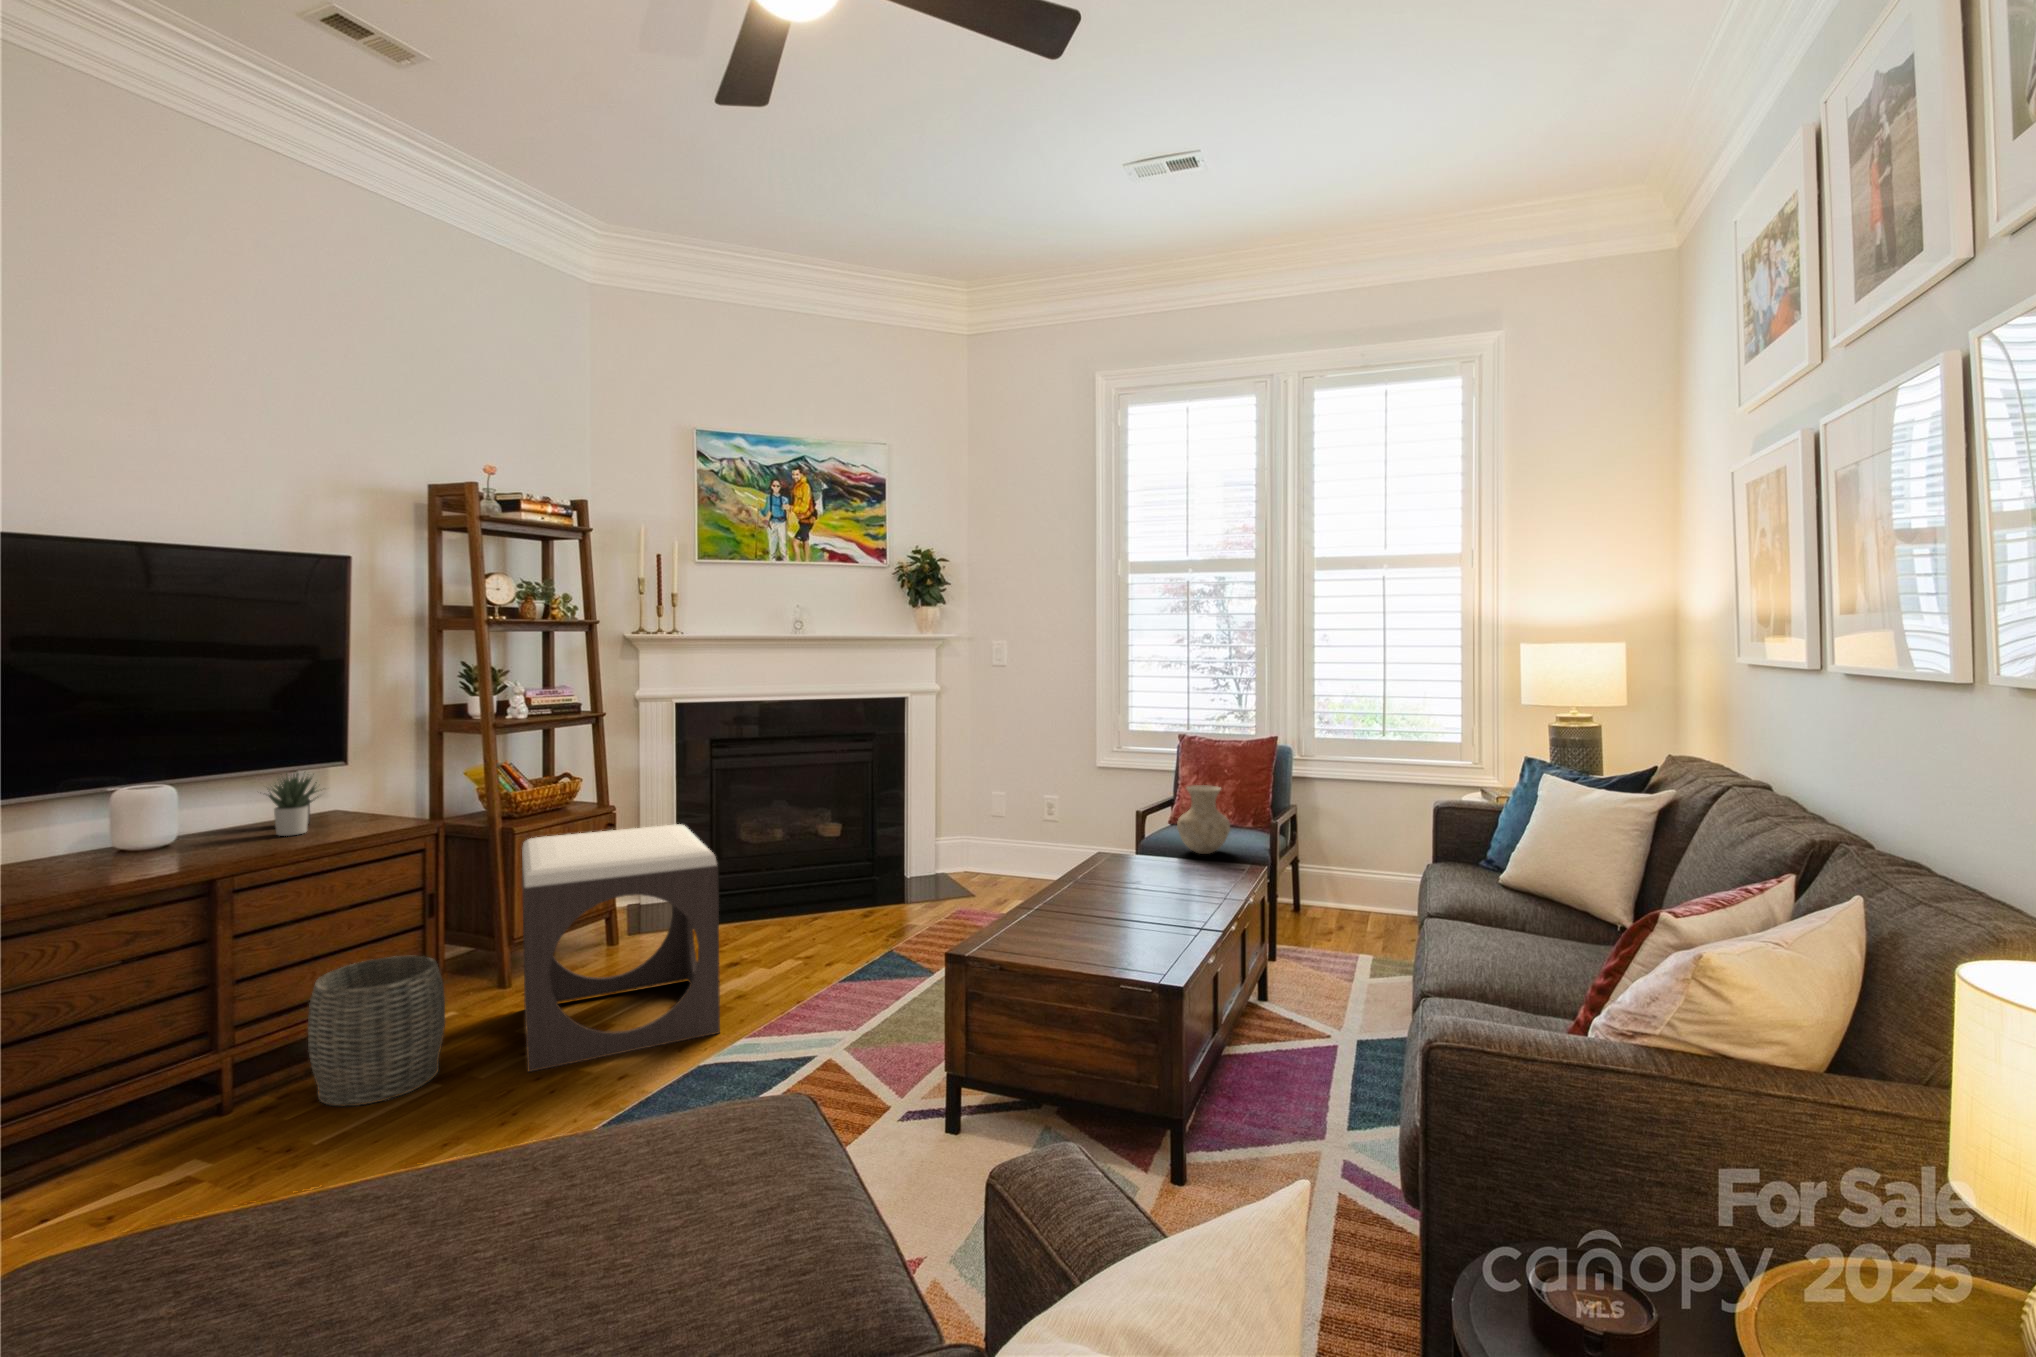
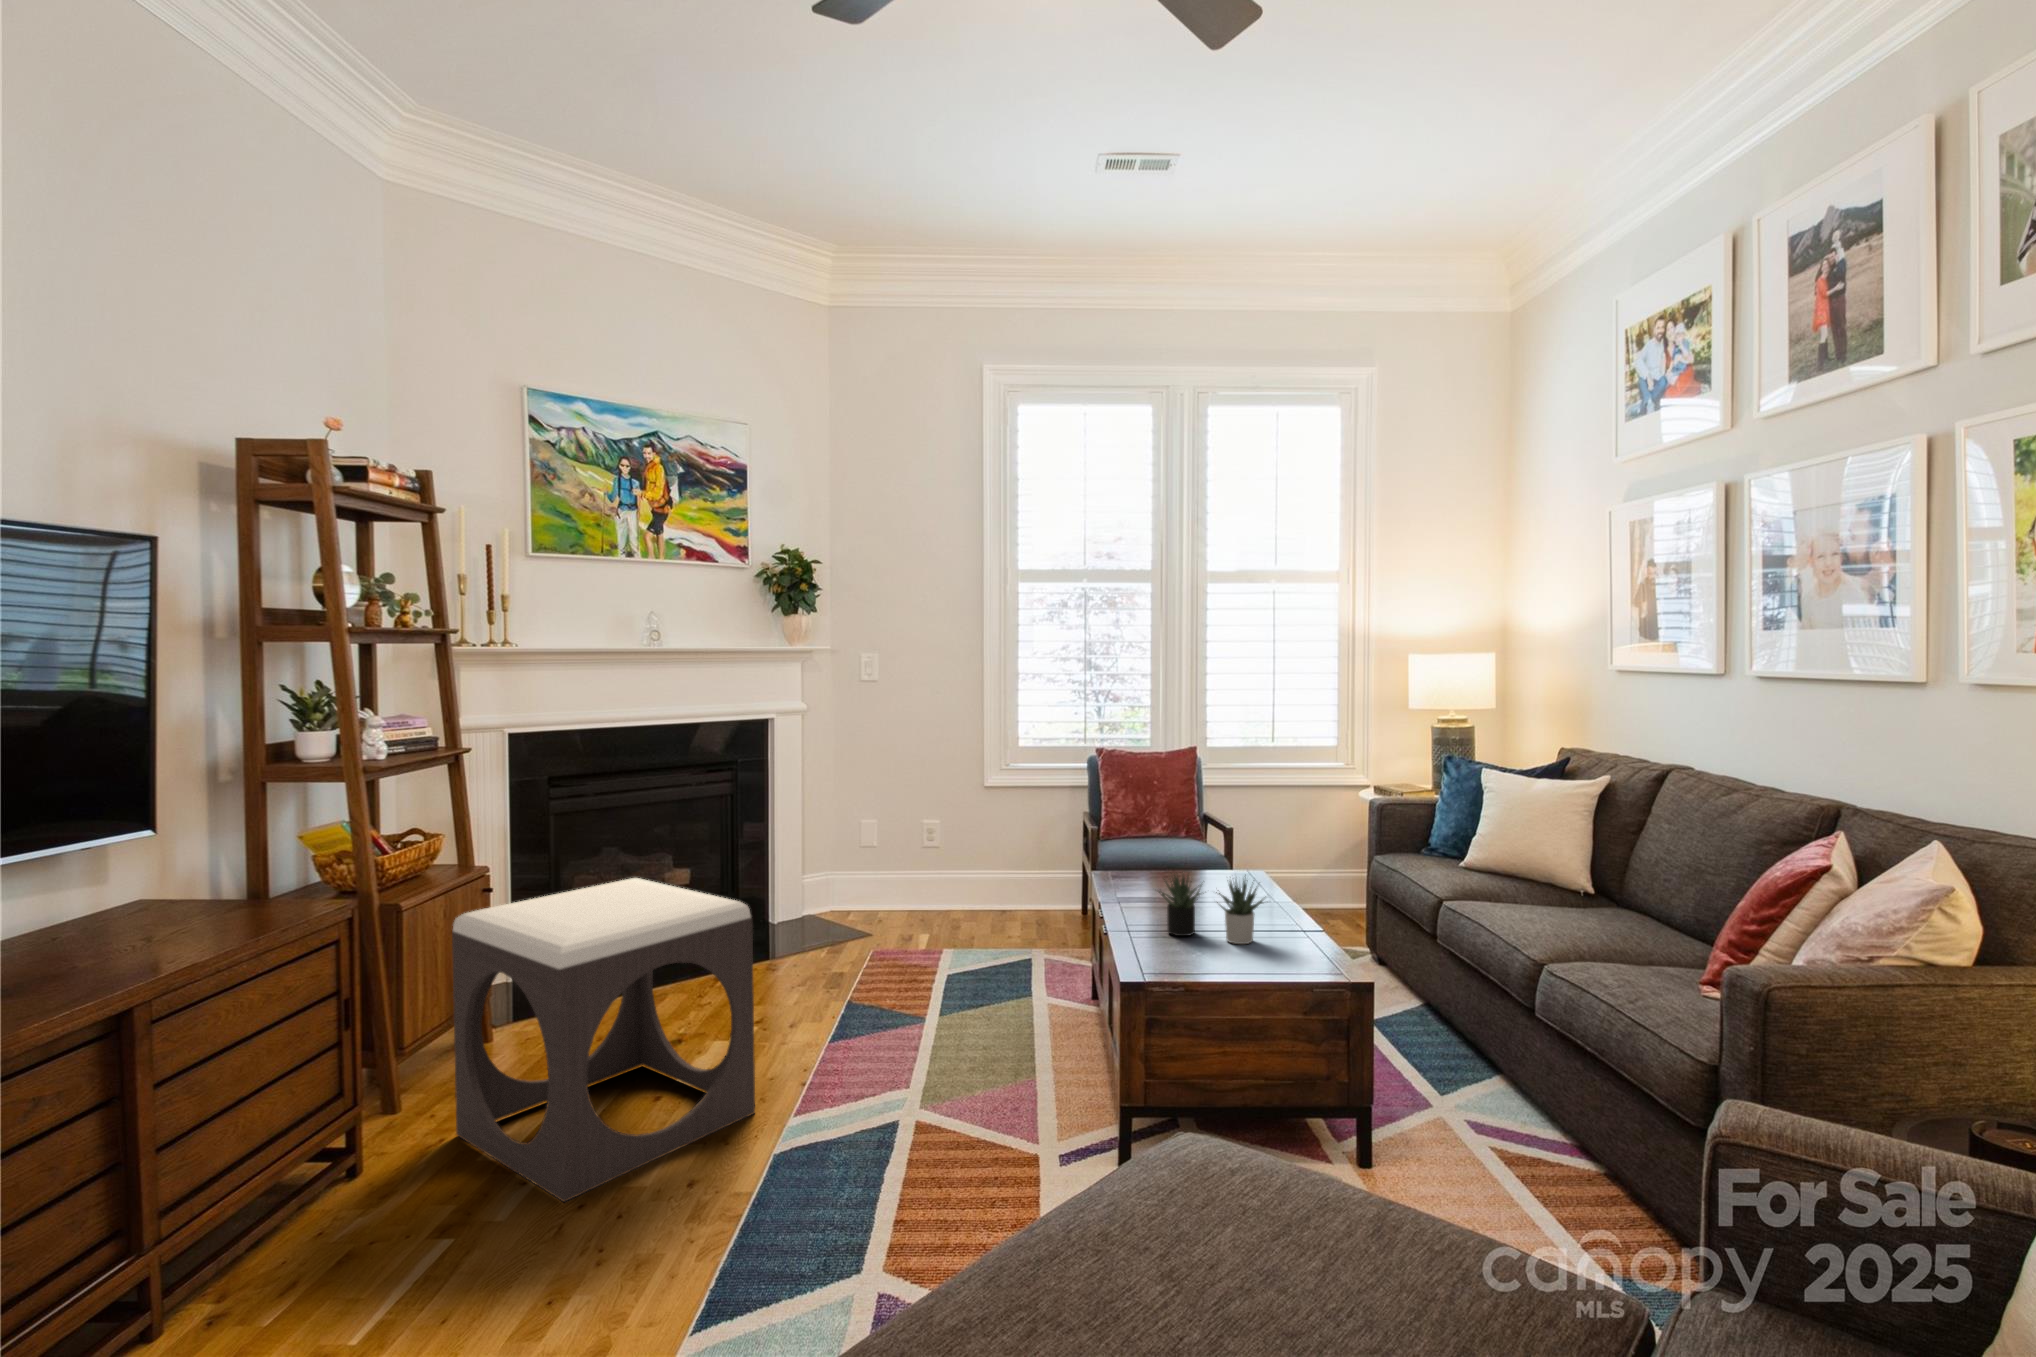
succulent plant: present [268,773,318,836] -> present [1159,875,1263,944]
vase: present [1177,785,1230,854] -> none [1139,791,1190,857]
woven basket: present [308,956,445,1106] -> none [260,1081,443,1303]

